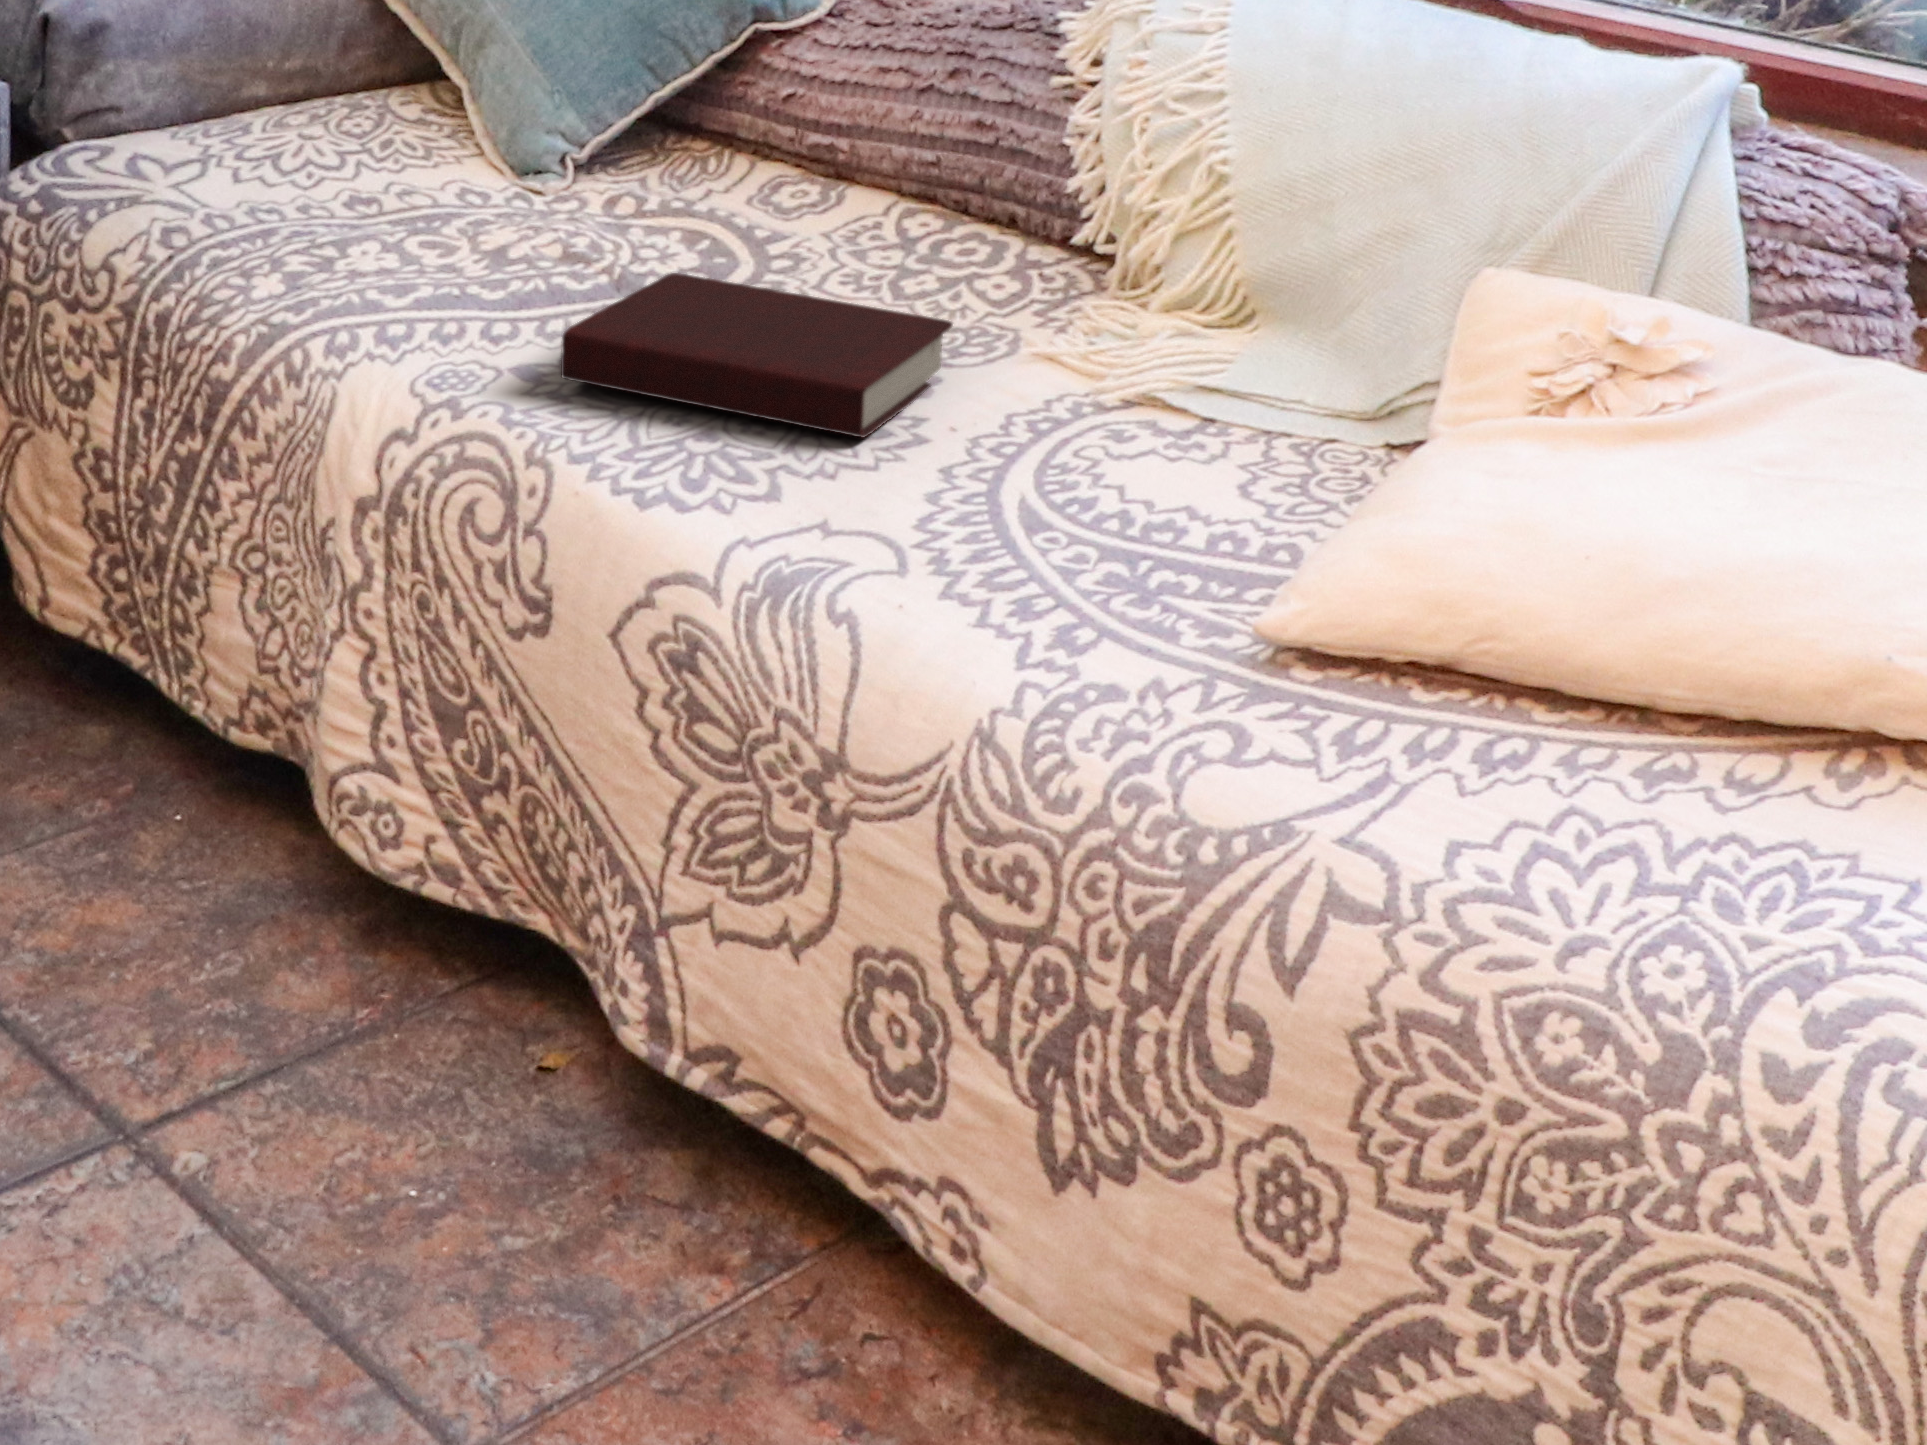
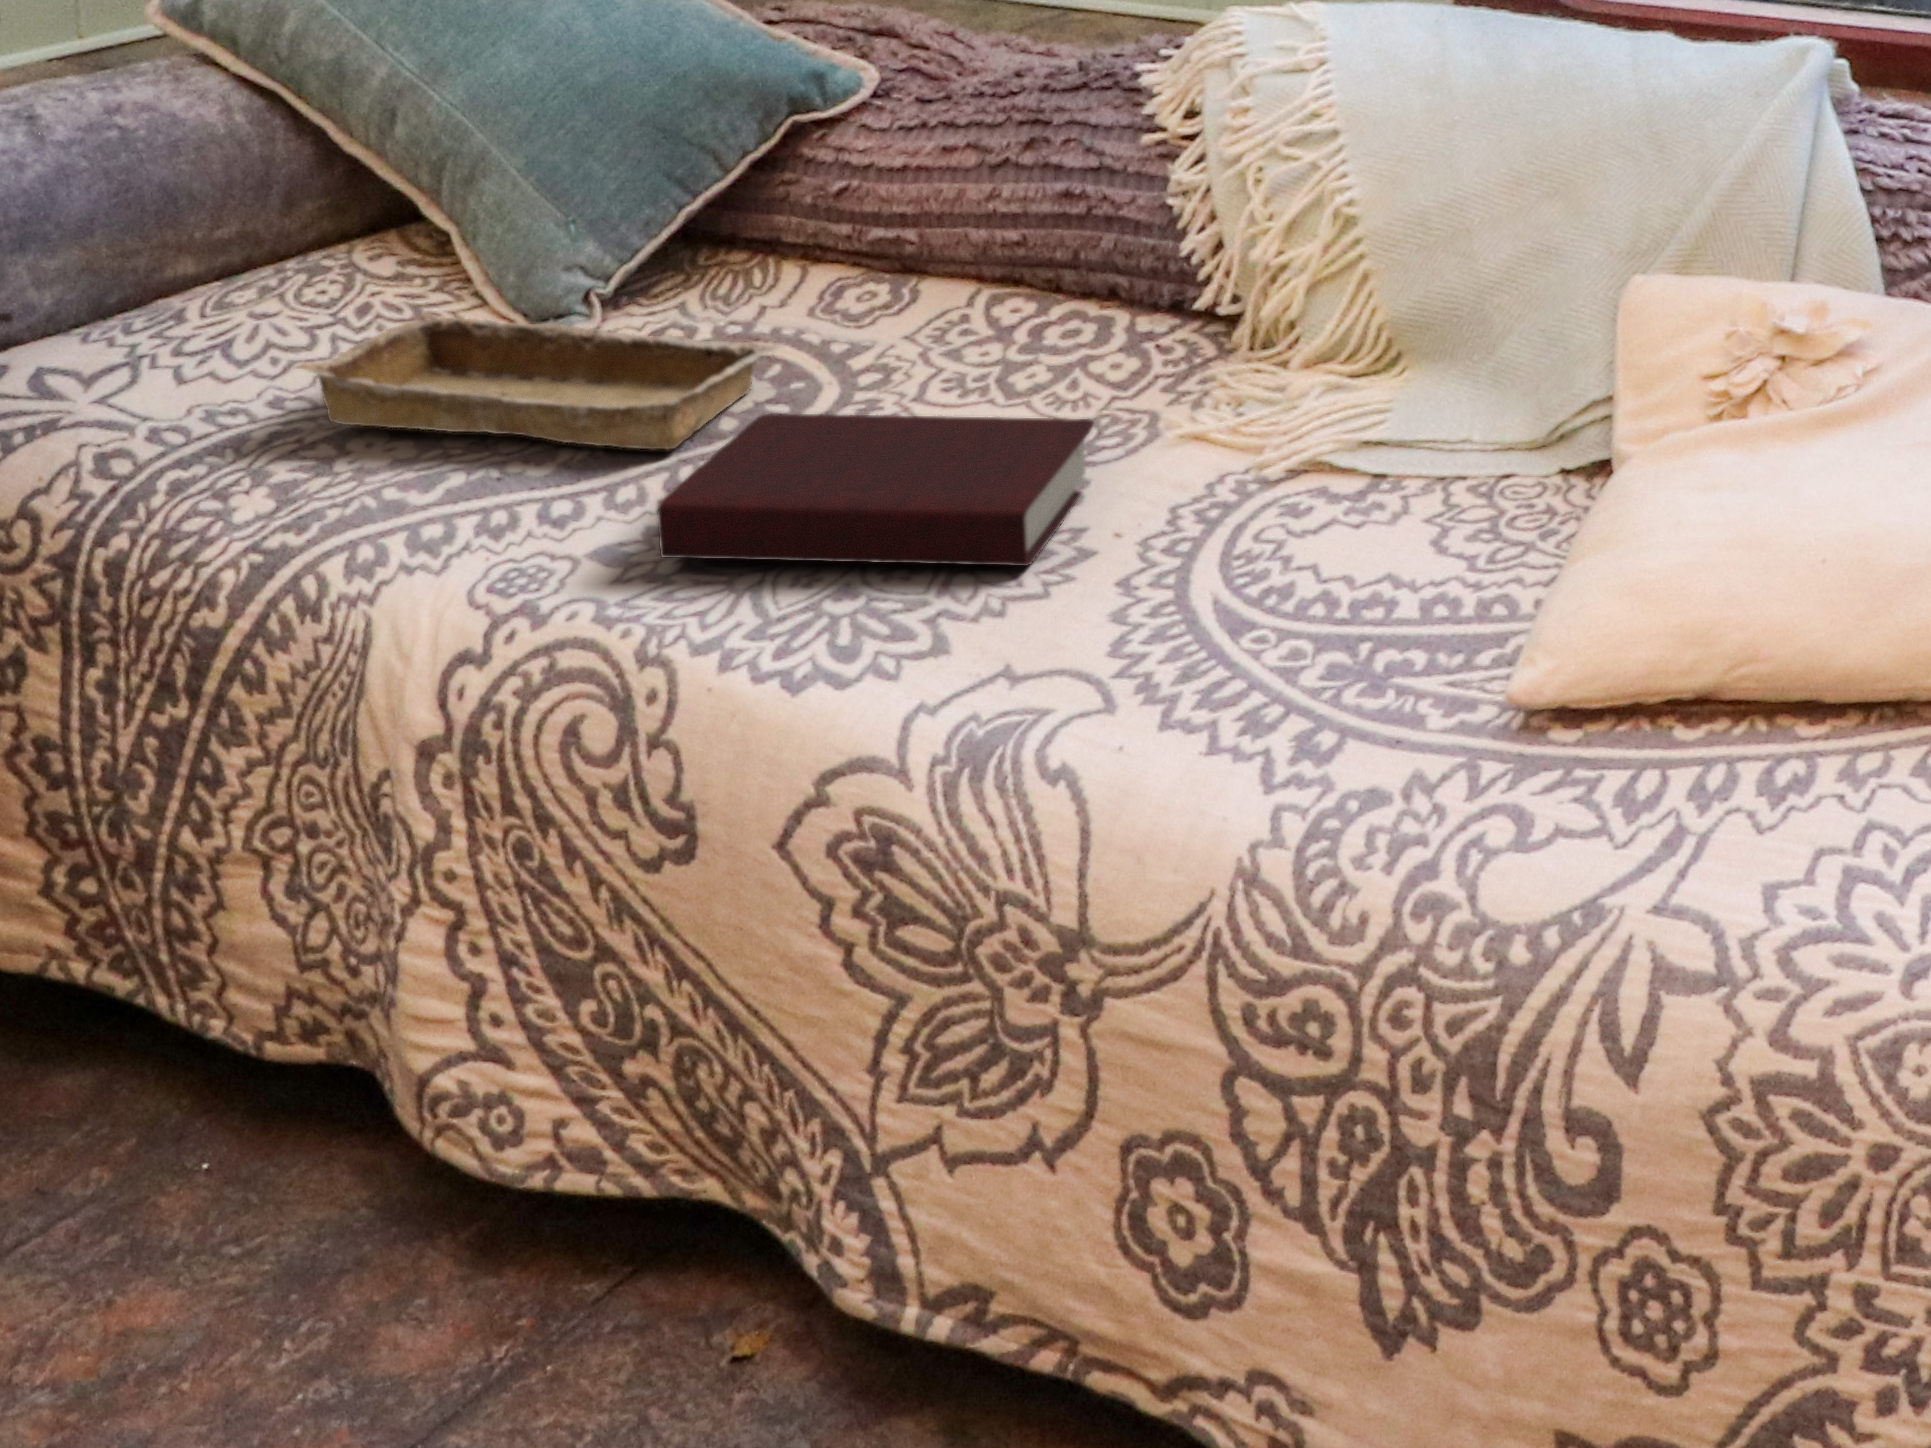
tray: none [314,150,711,292] -> present [296,313,779,450]

